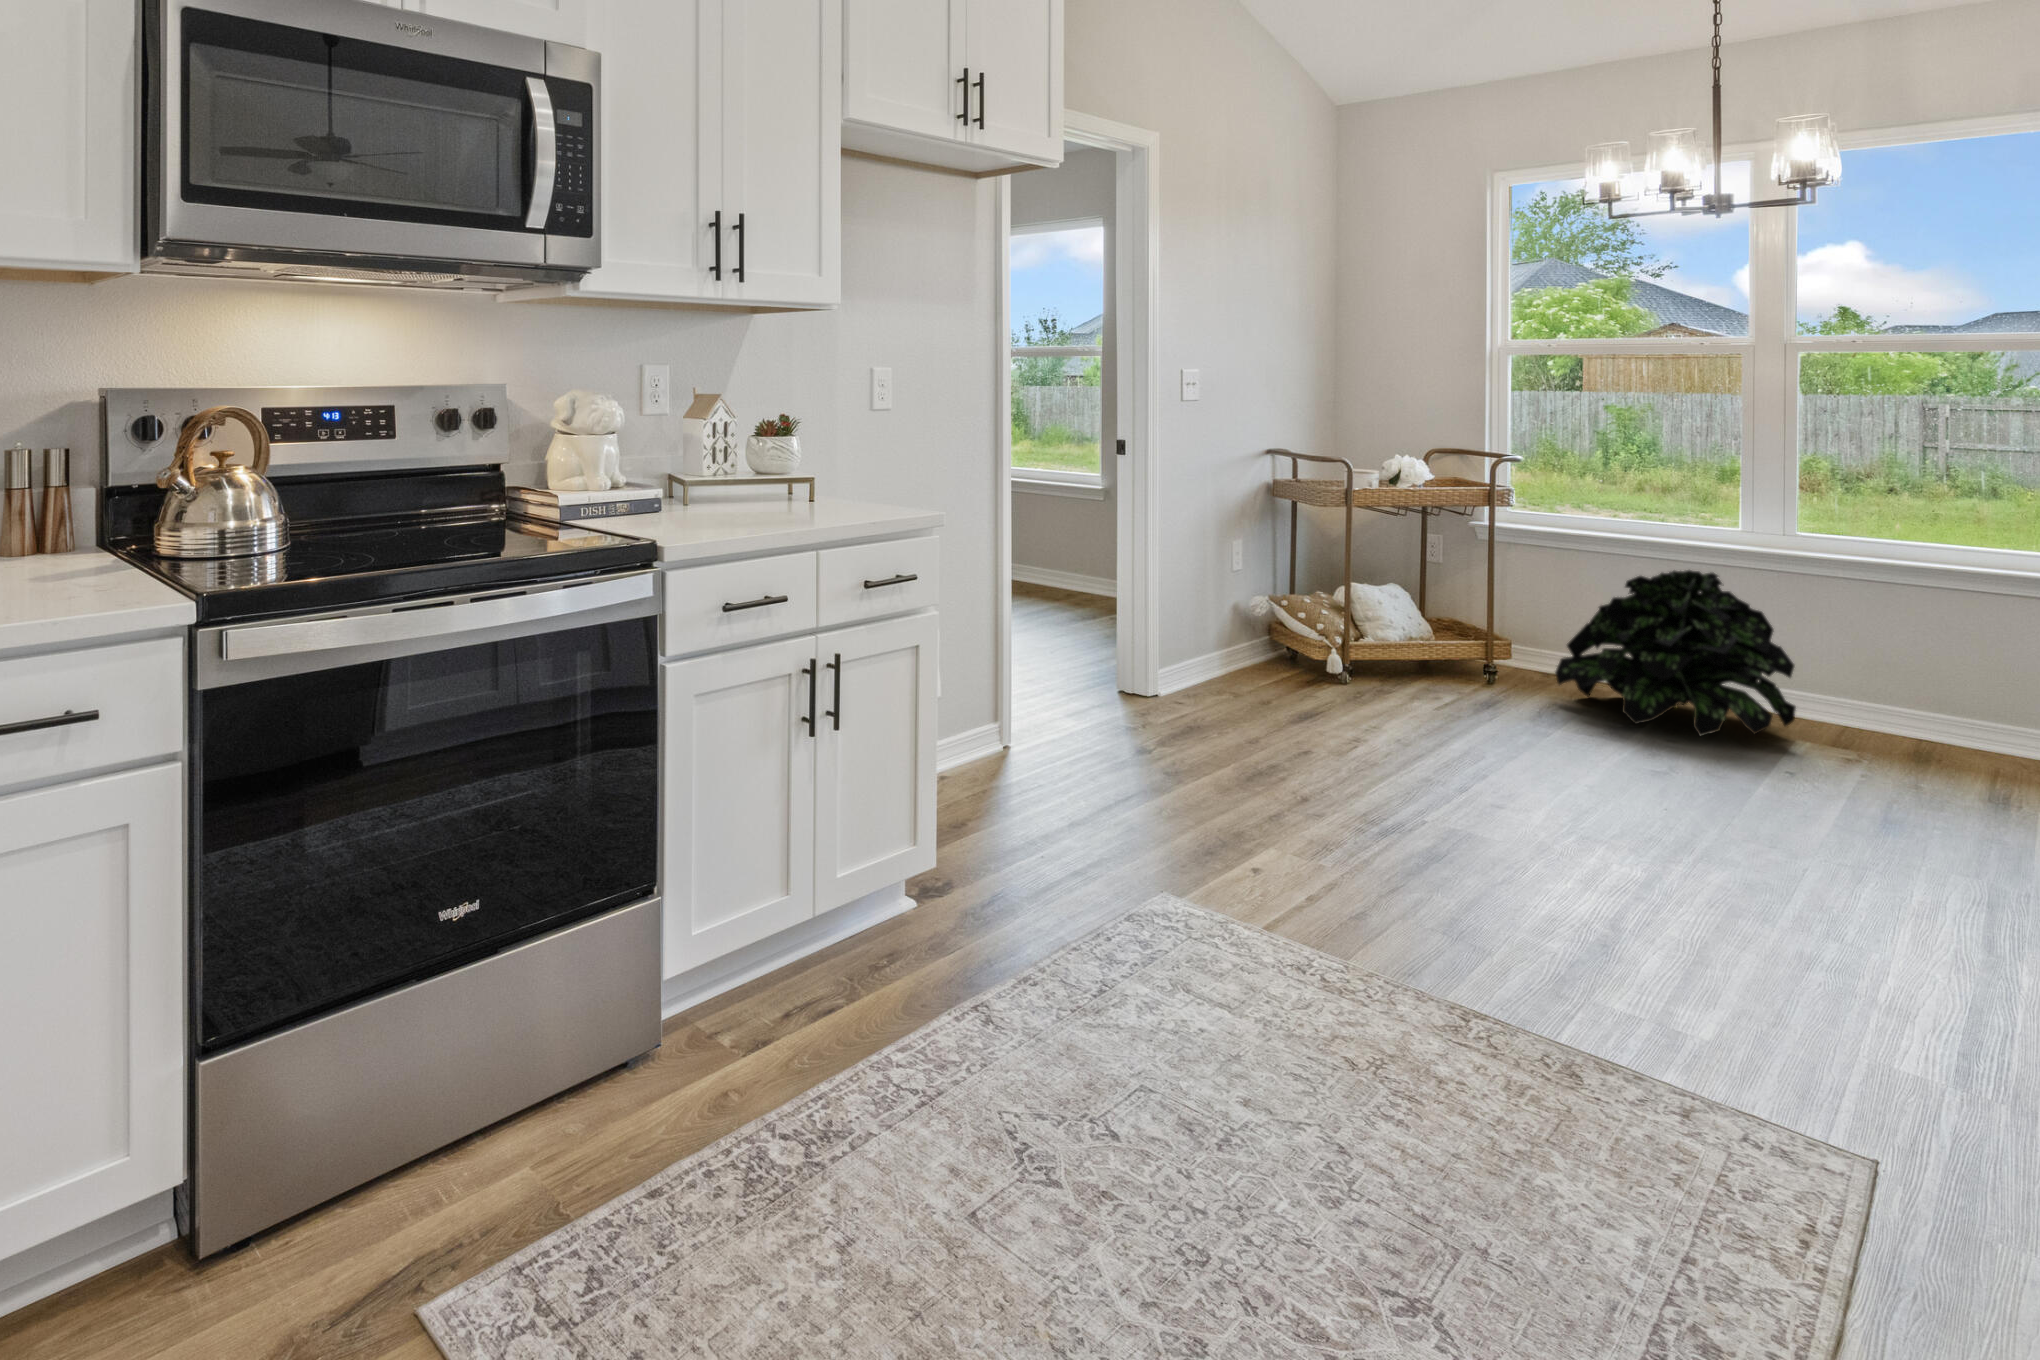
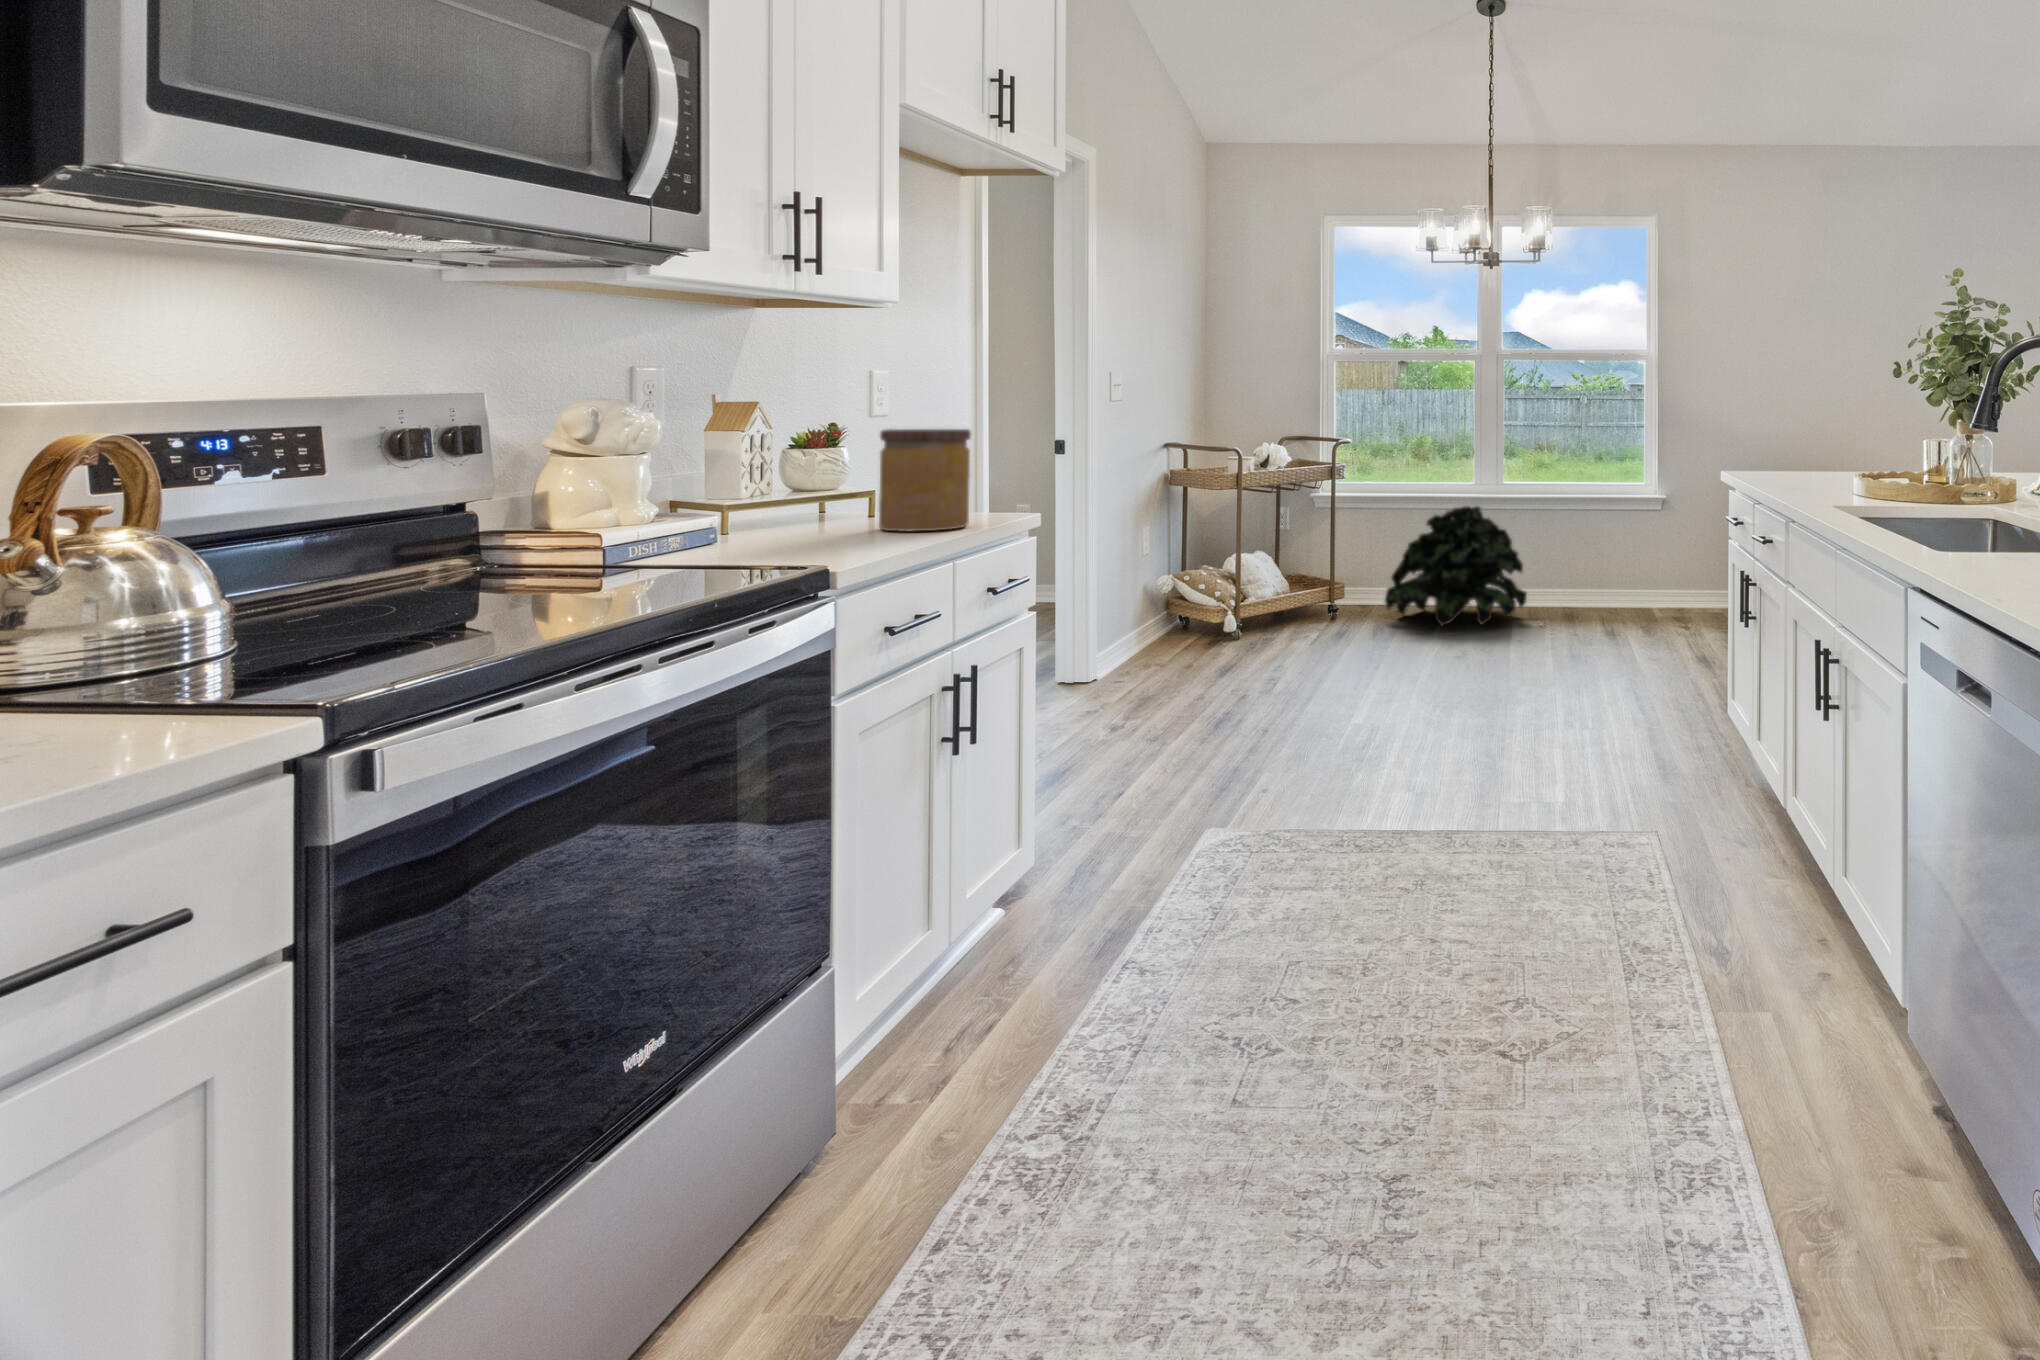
jar: none [800,426,879,524] -> present [879,429,971,531]

